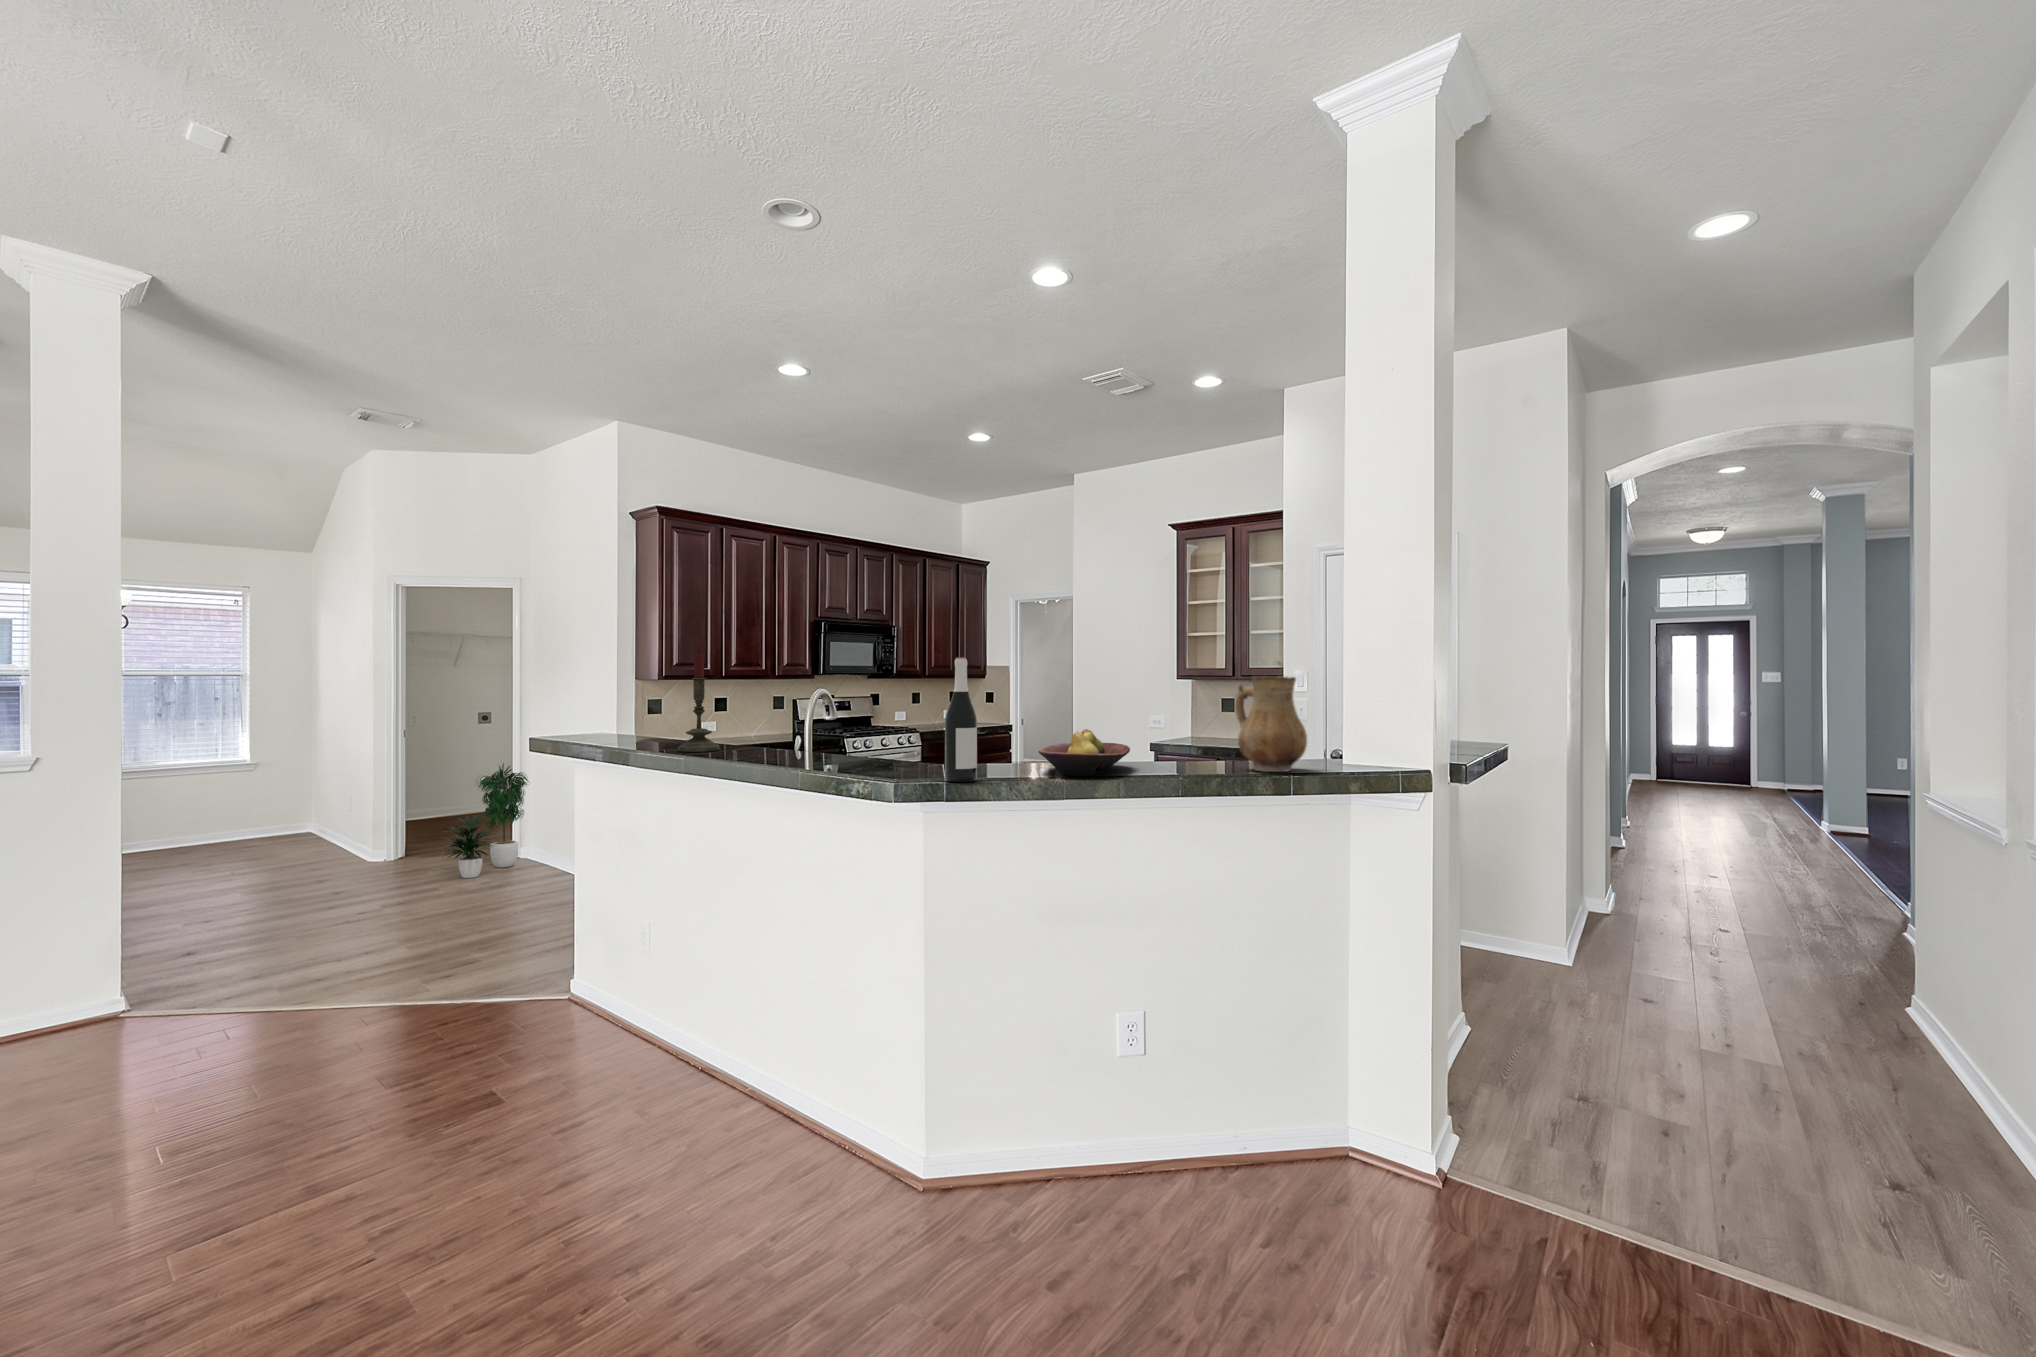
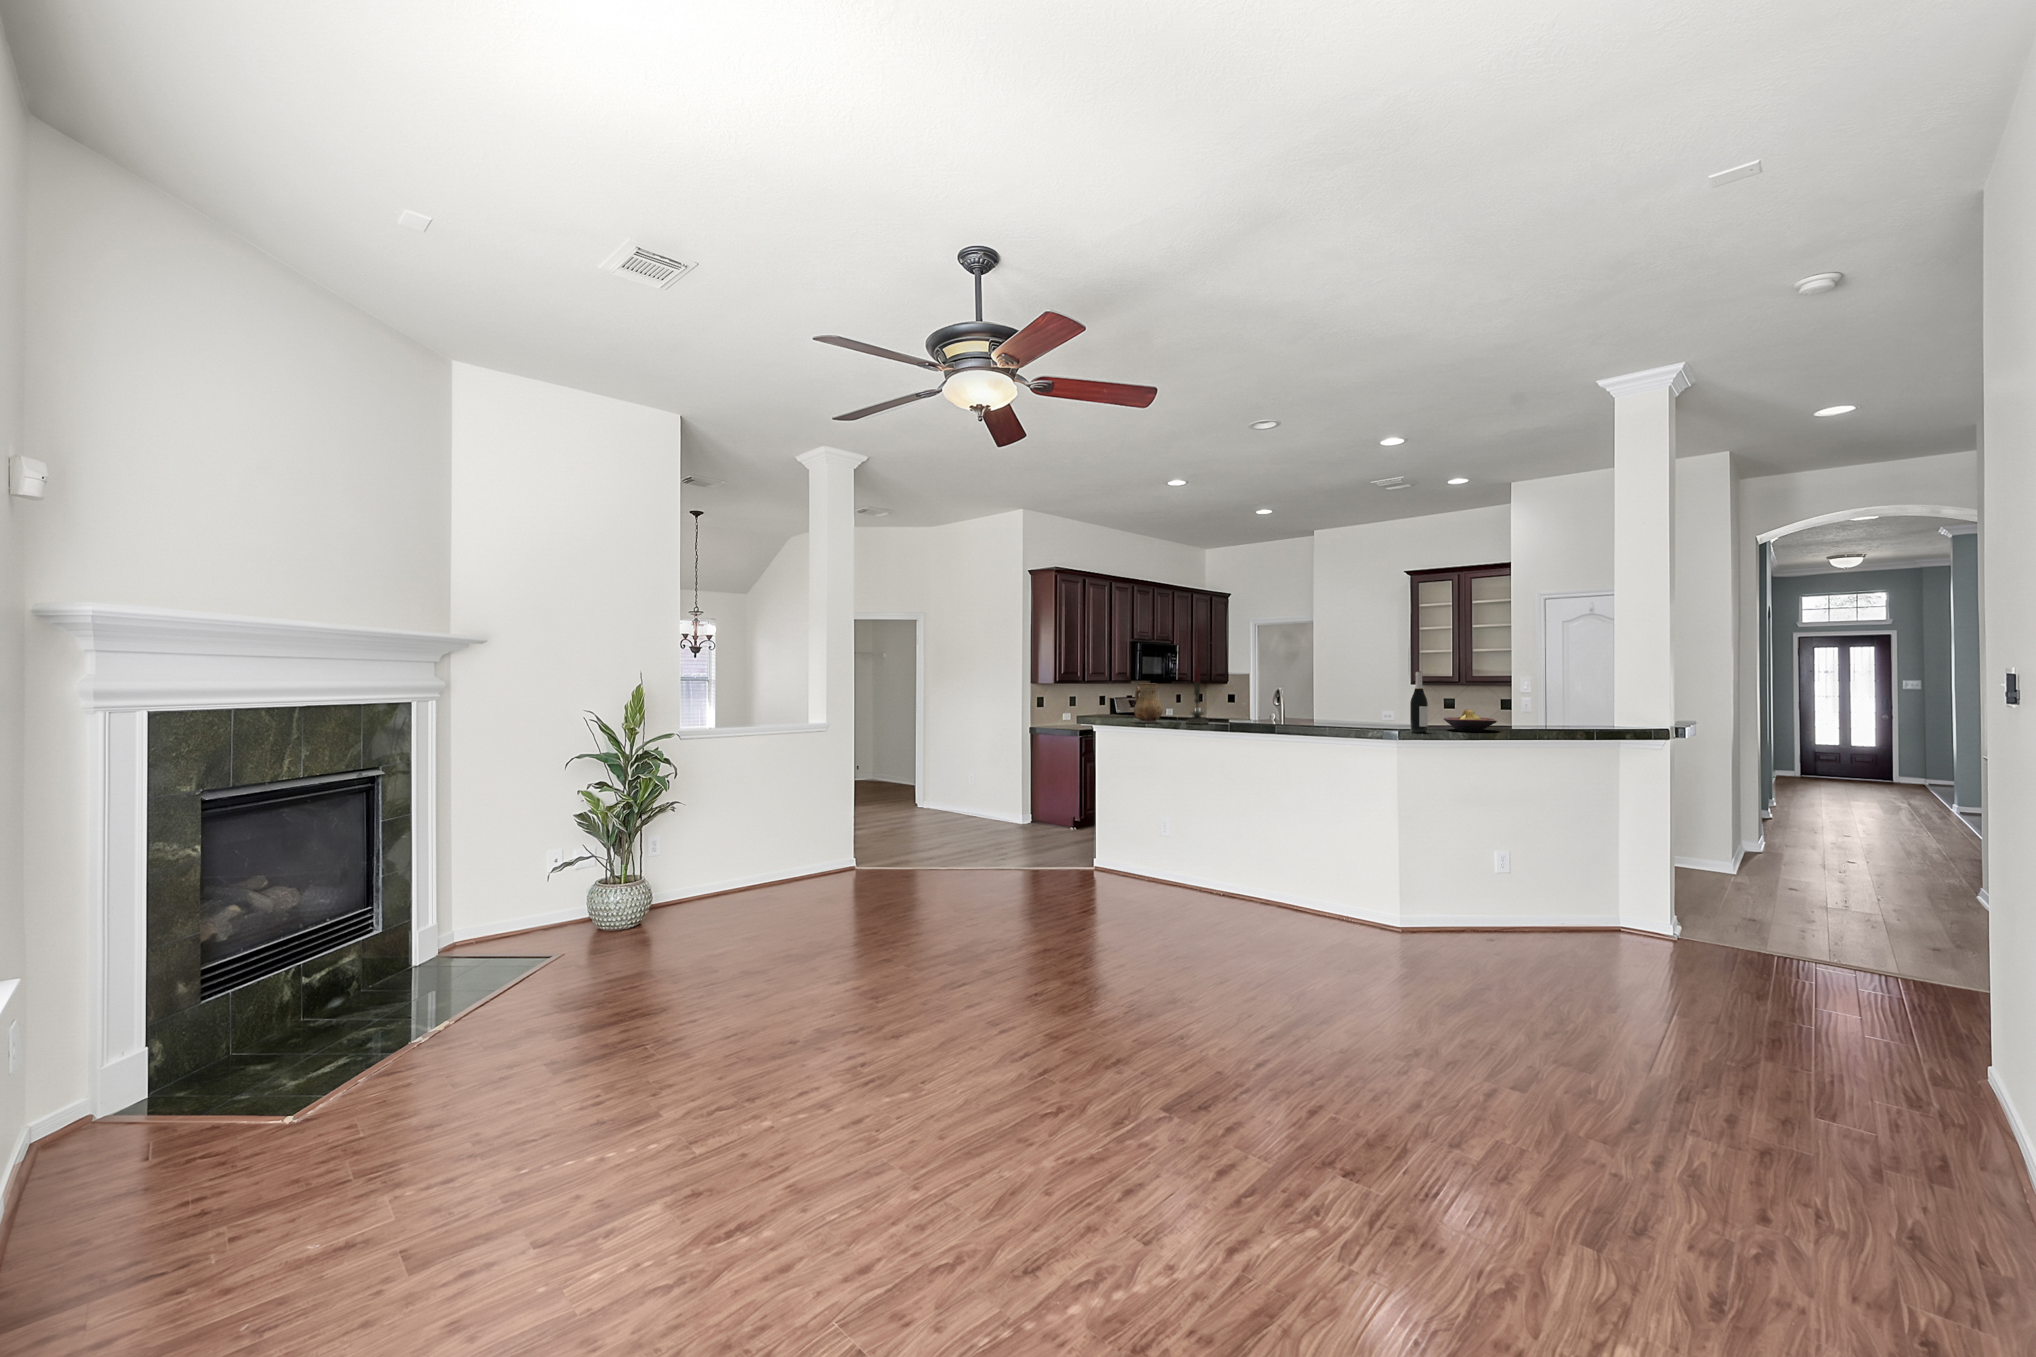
ceramic pitcher: present [1235,676,1307,772] -> present [1134,683,1162,723]
potted plant: present [442,764,528,878] -> none [892,742,938,820]

